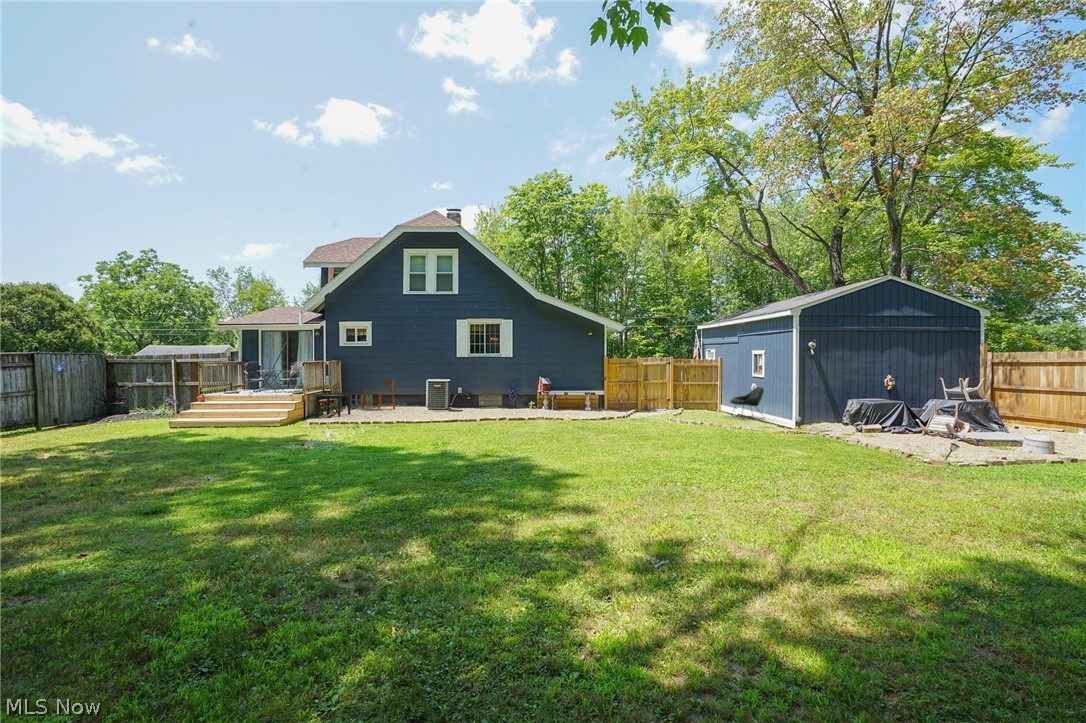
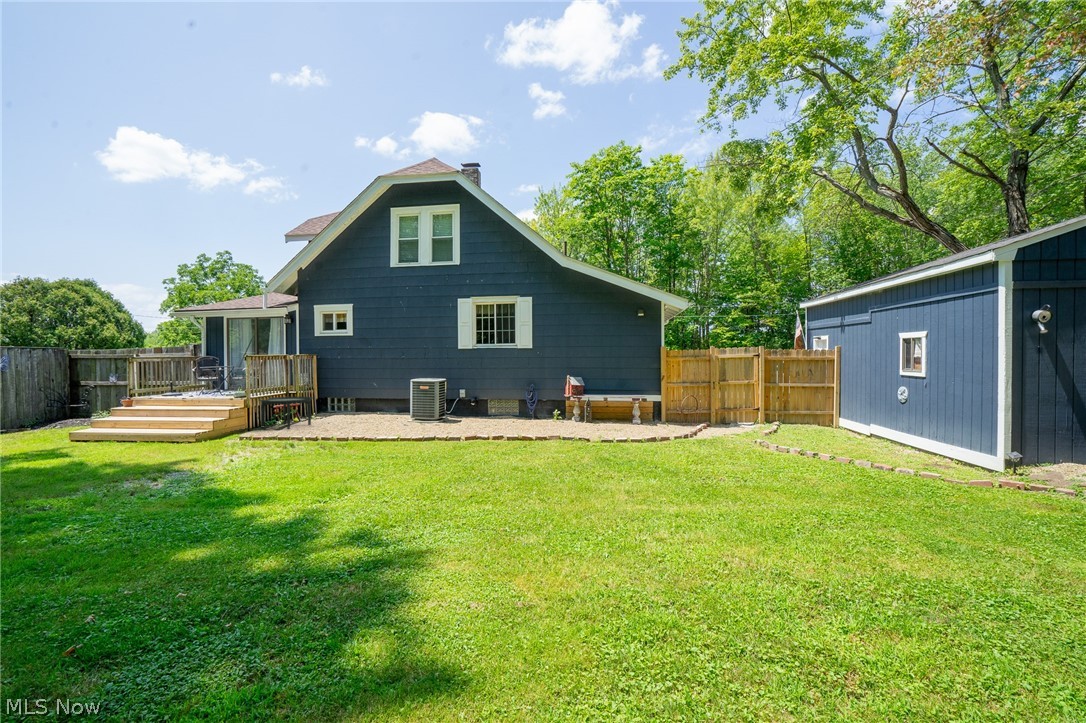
bench: present [362,379,395,411] -> none [343,377,381,419]
lounge chair: present [730,387,764,419] -> none [861,393,927,447]

